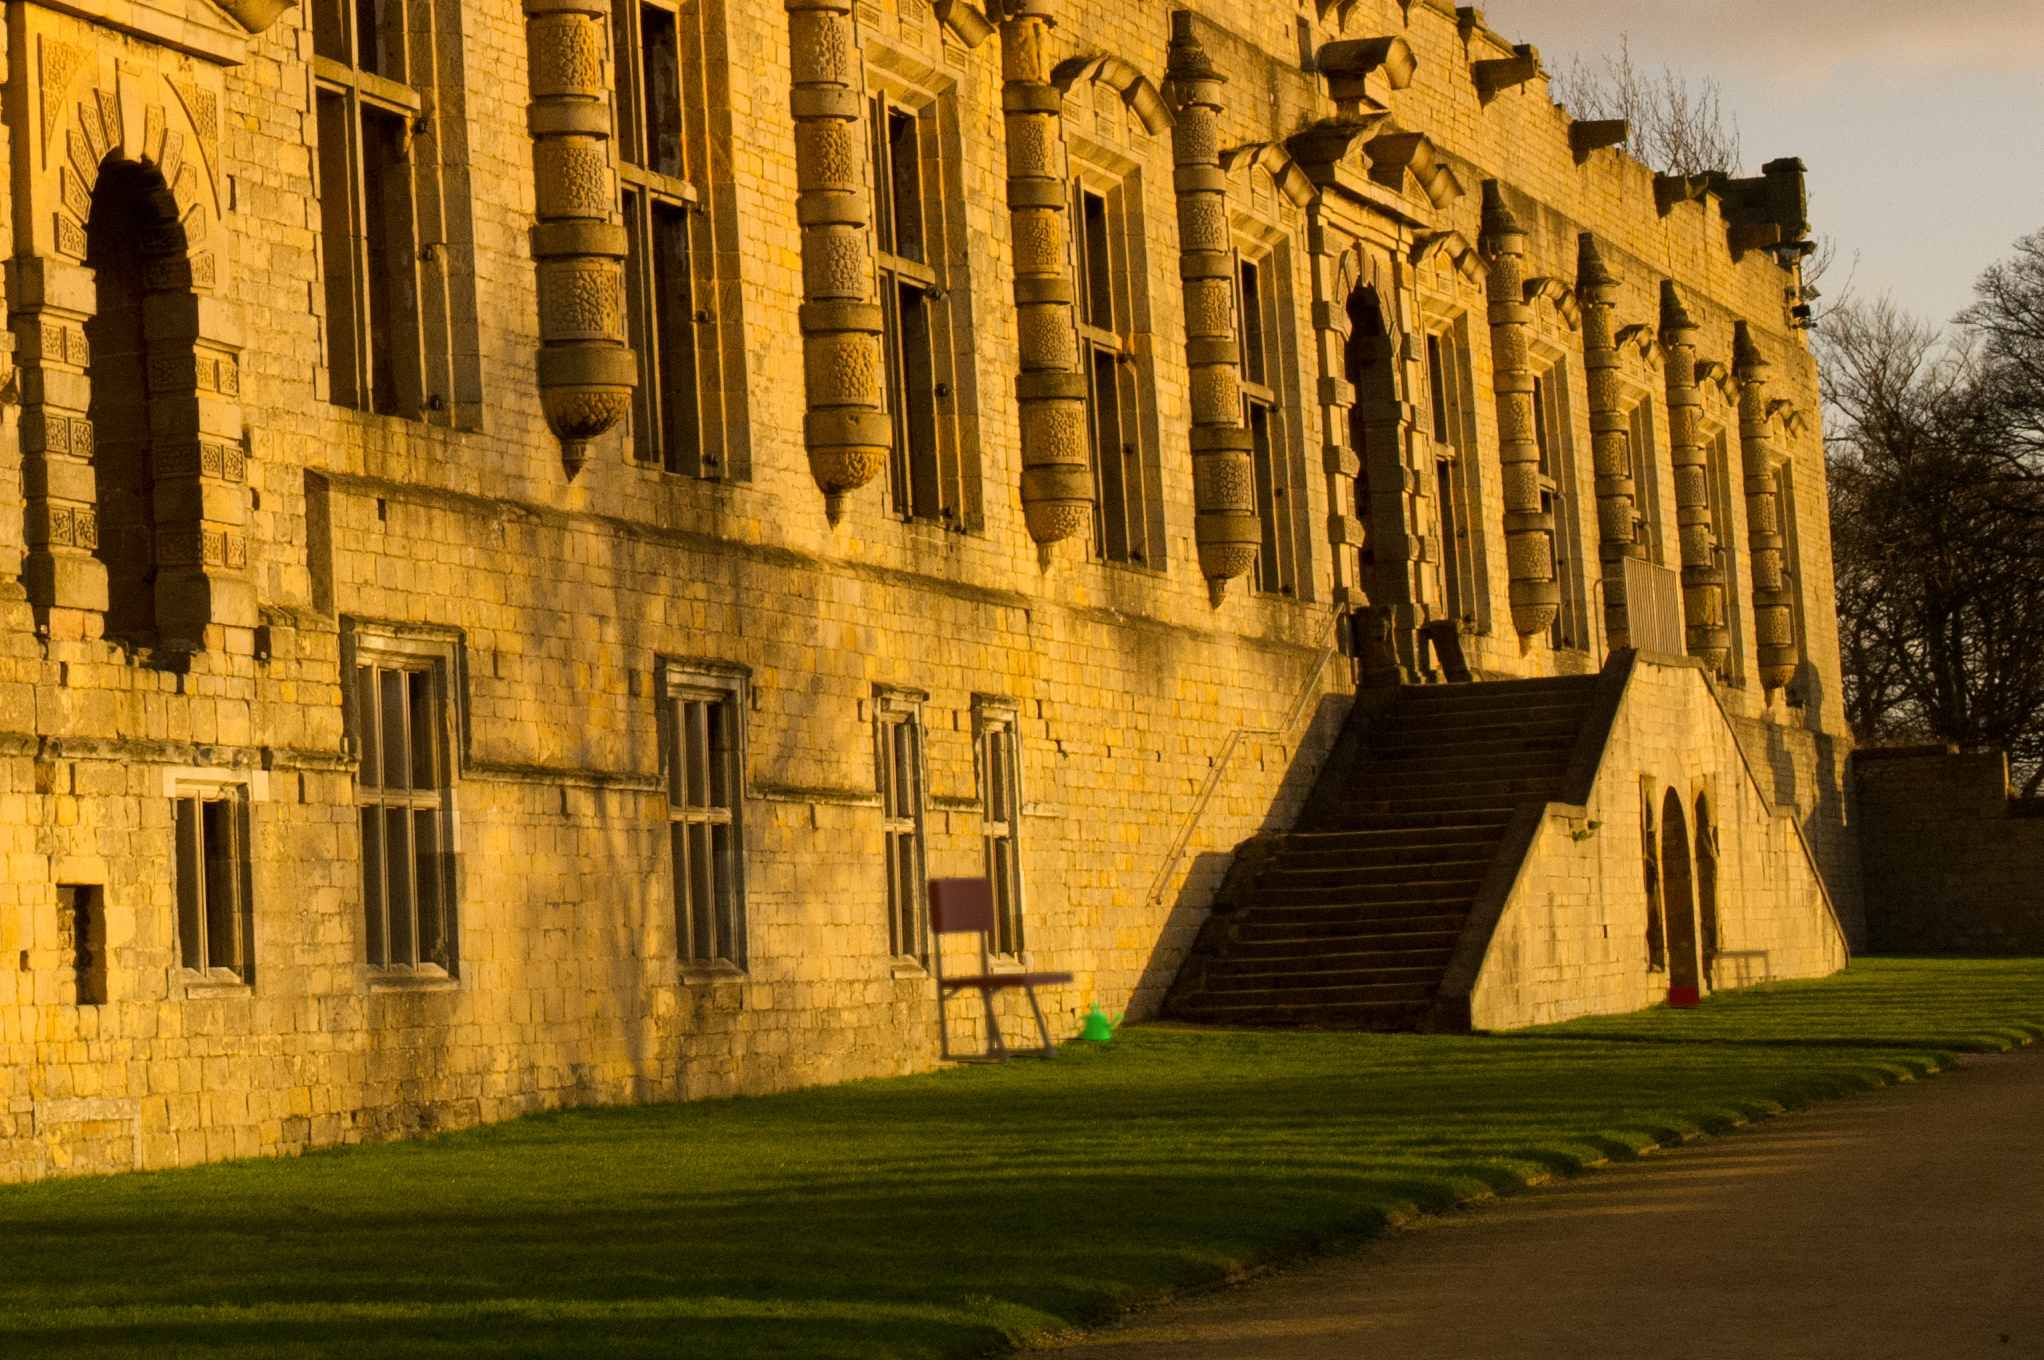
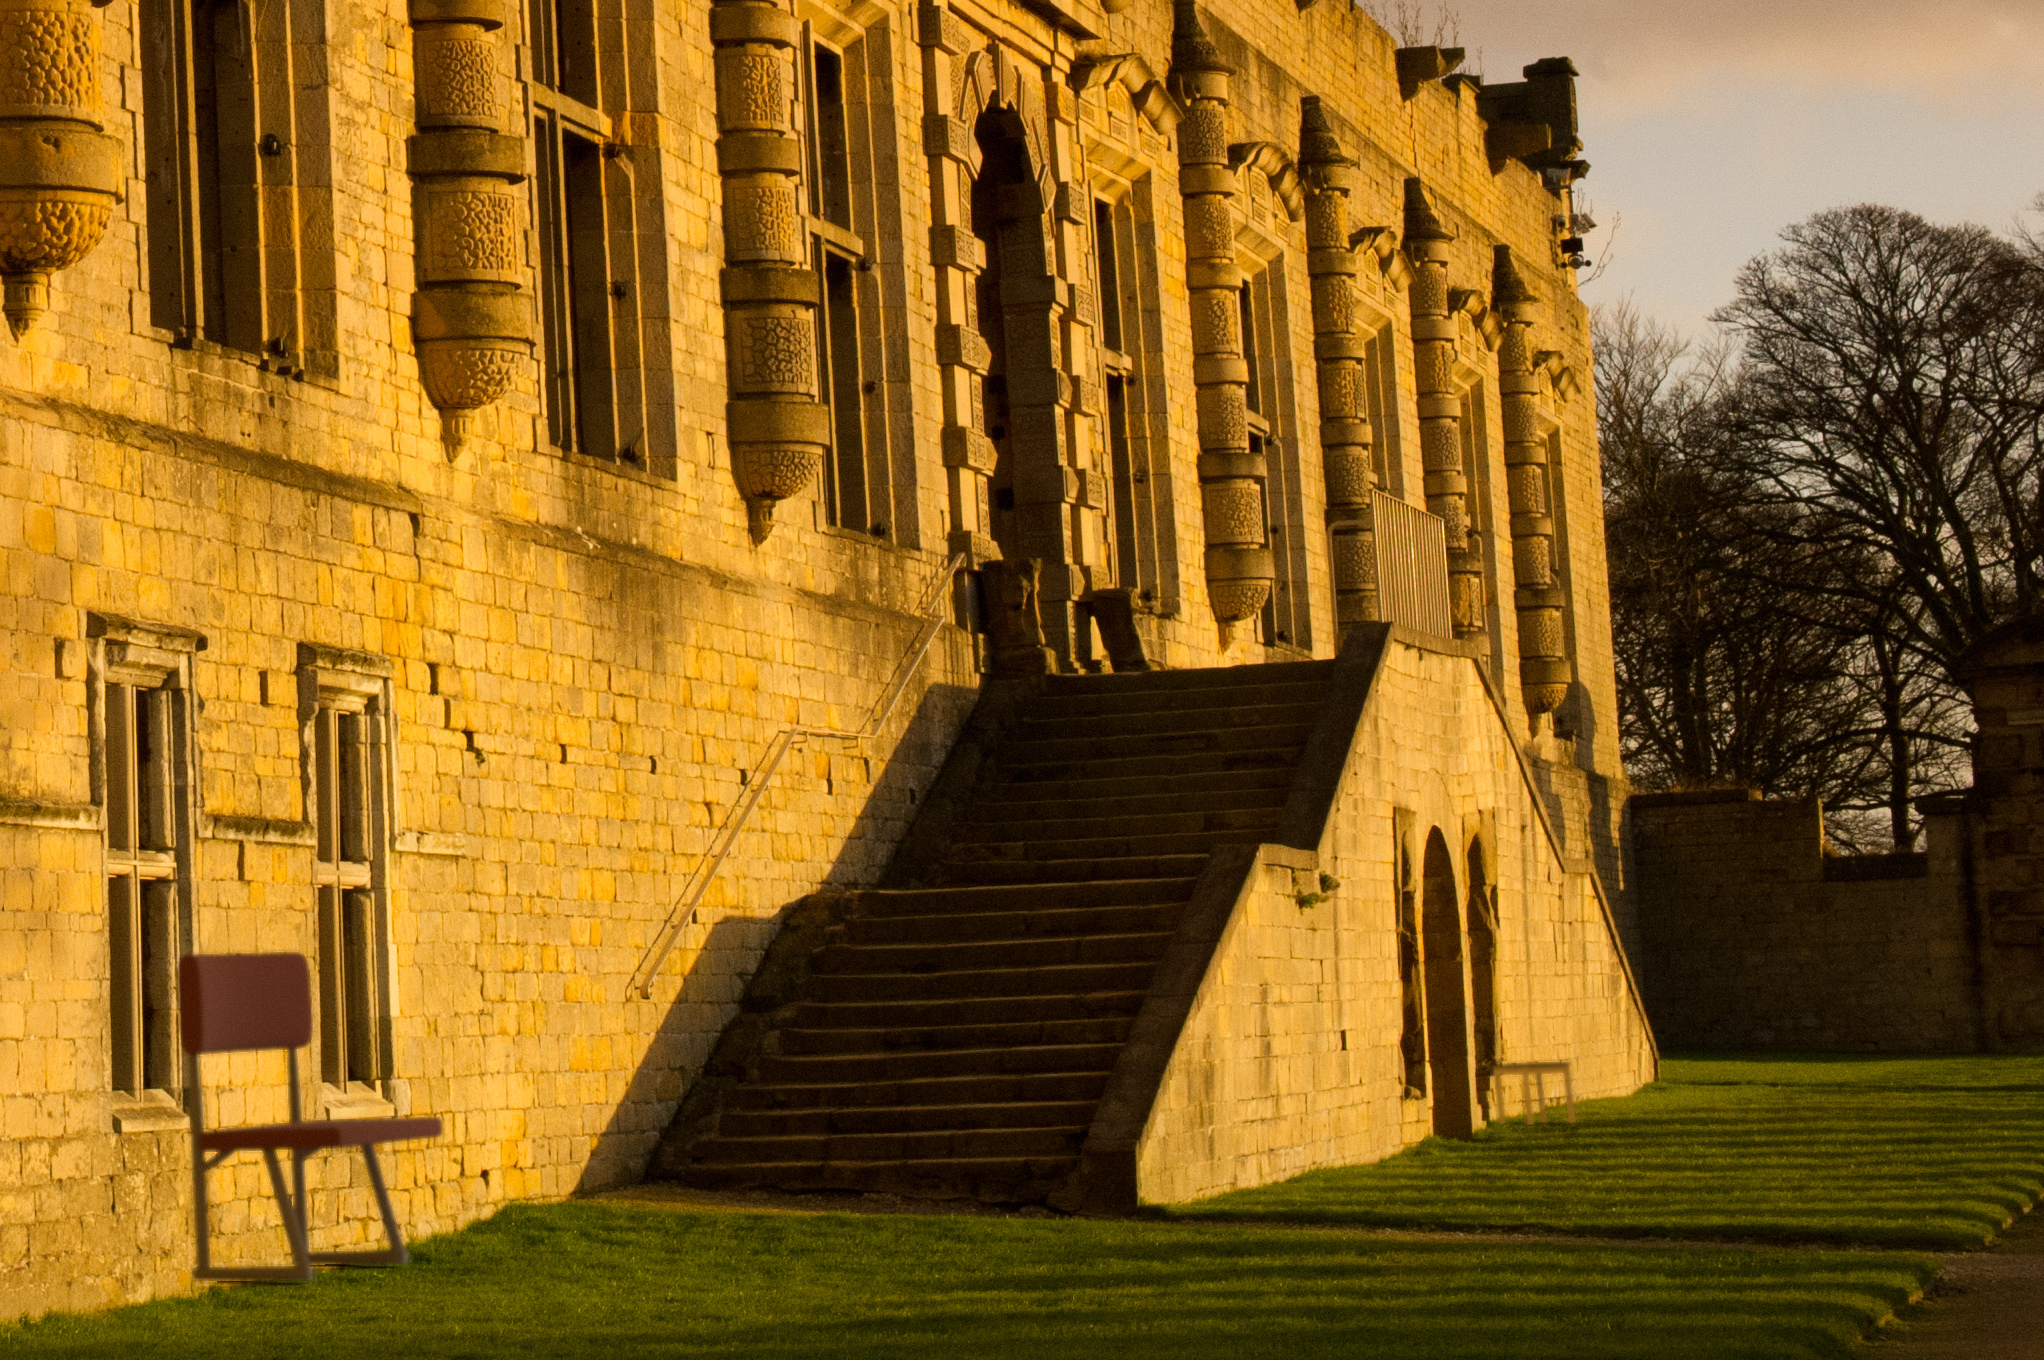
decorative plant: present [1650,940,1700,1008] -> none [1391,1031,1490,1152]
watering can: present [1074,1002,1122,1040] -> none [482,1161,564,1225]

